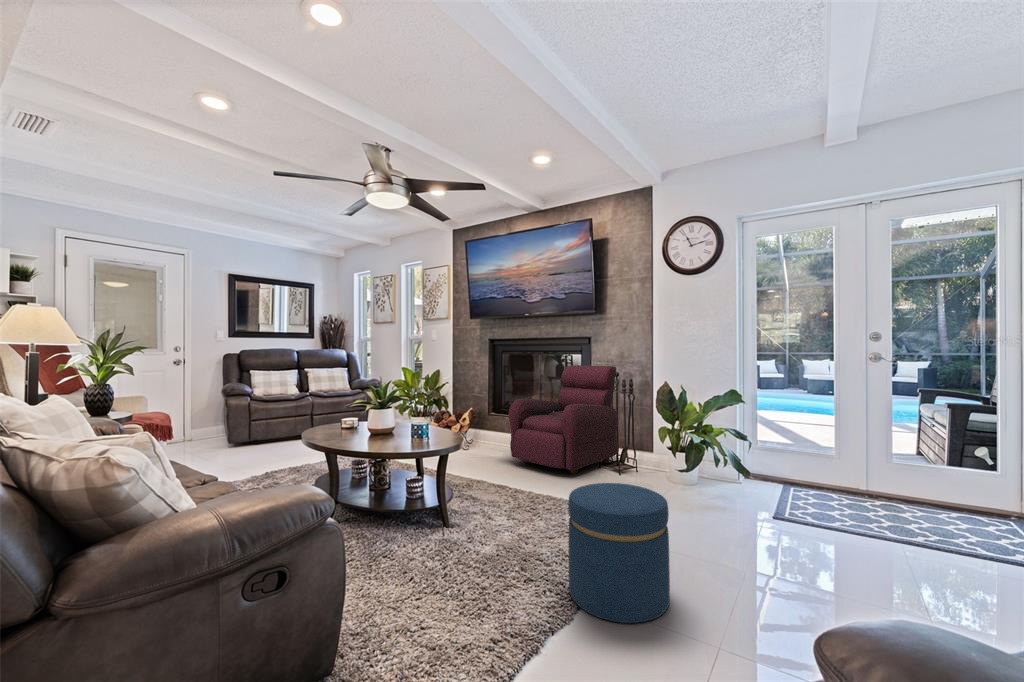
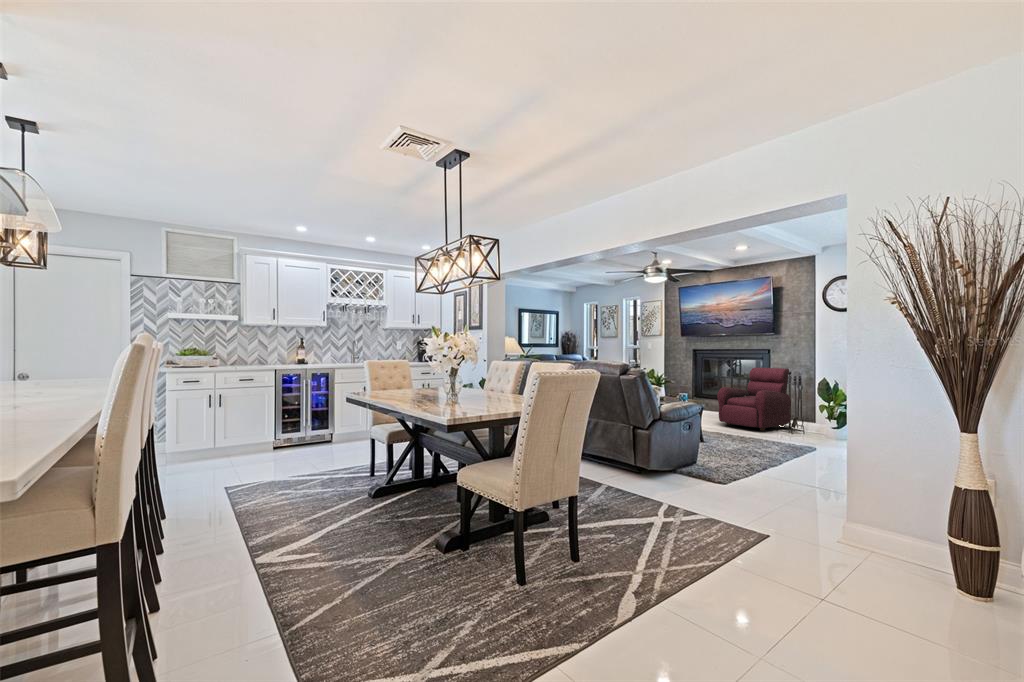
ottoman: present [568,483,670,623] -> none [776,420,823,467]

